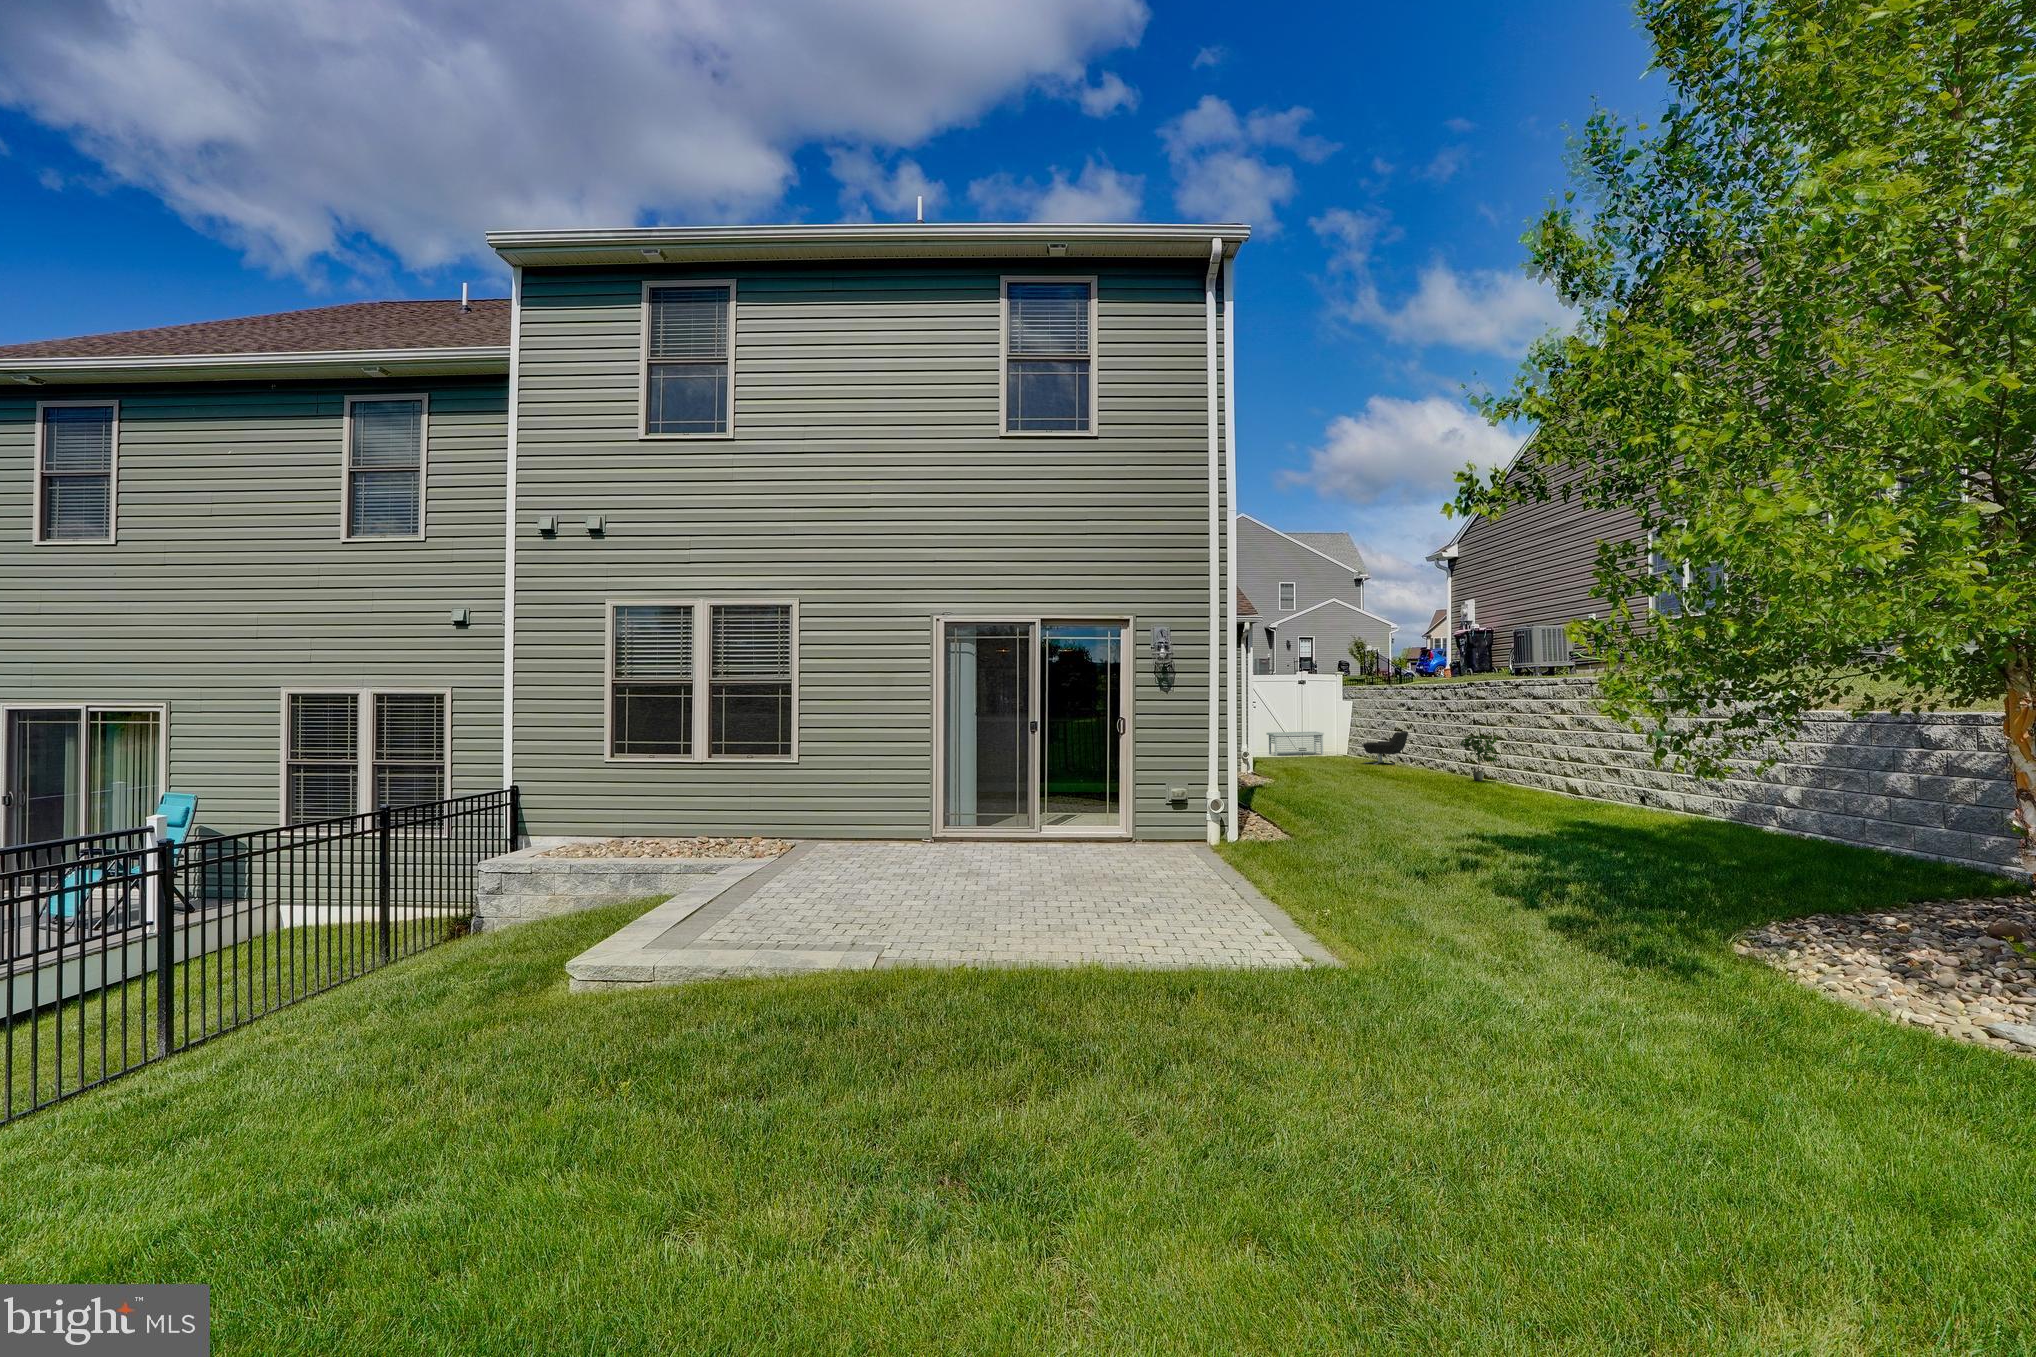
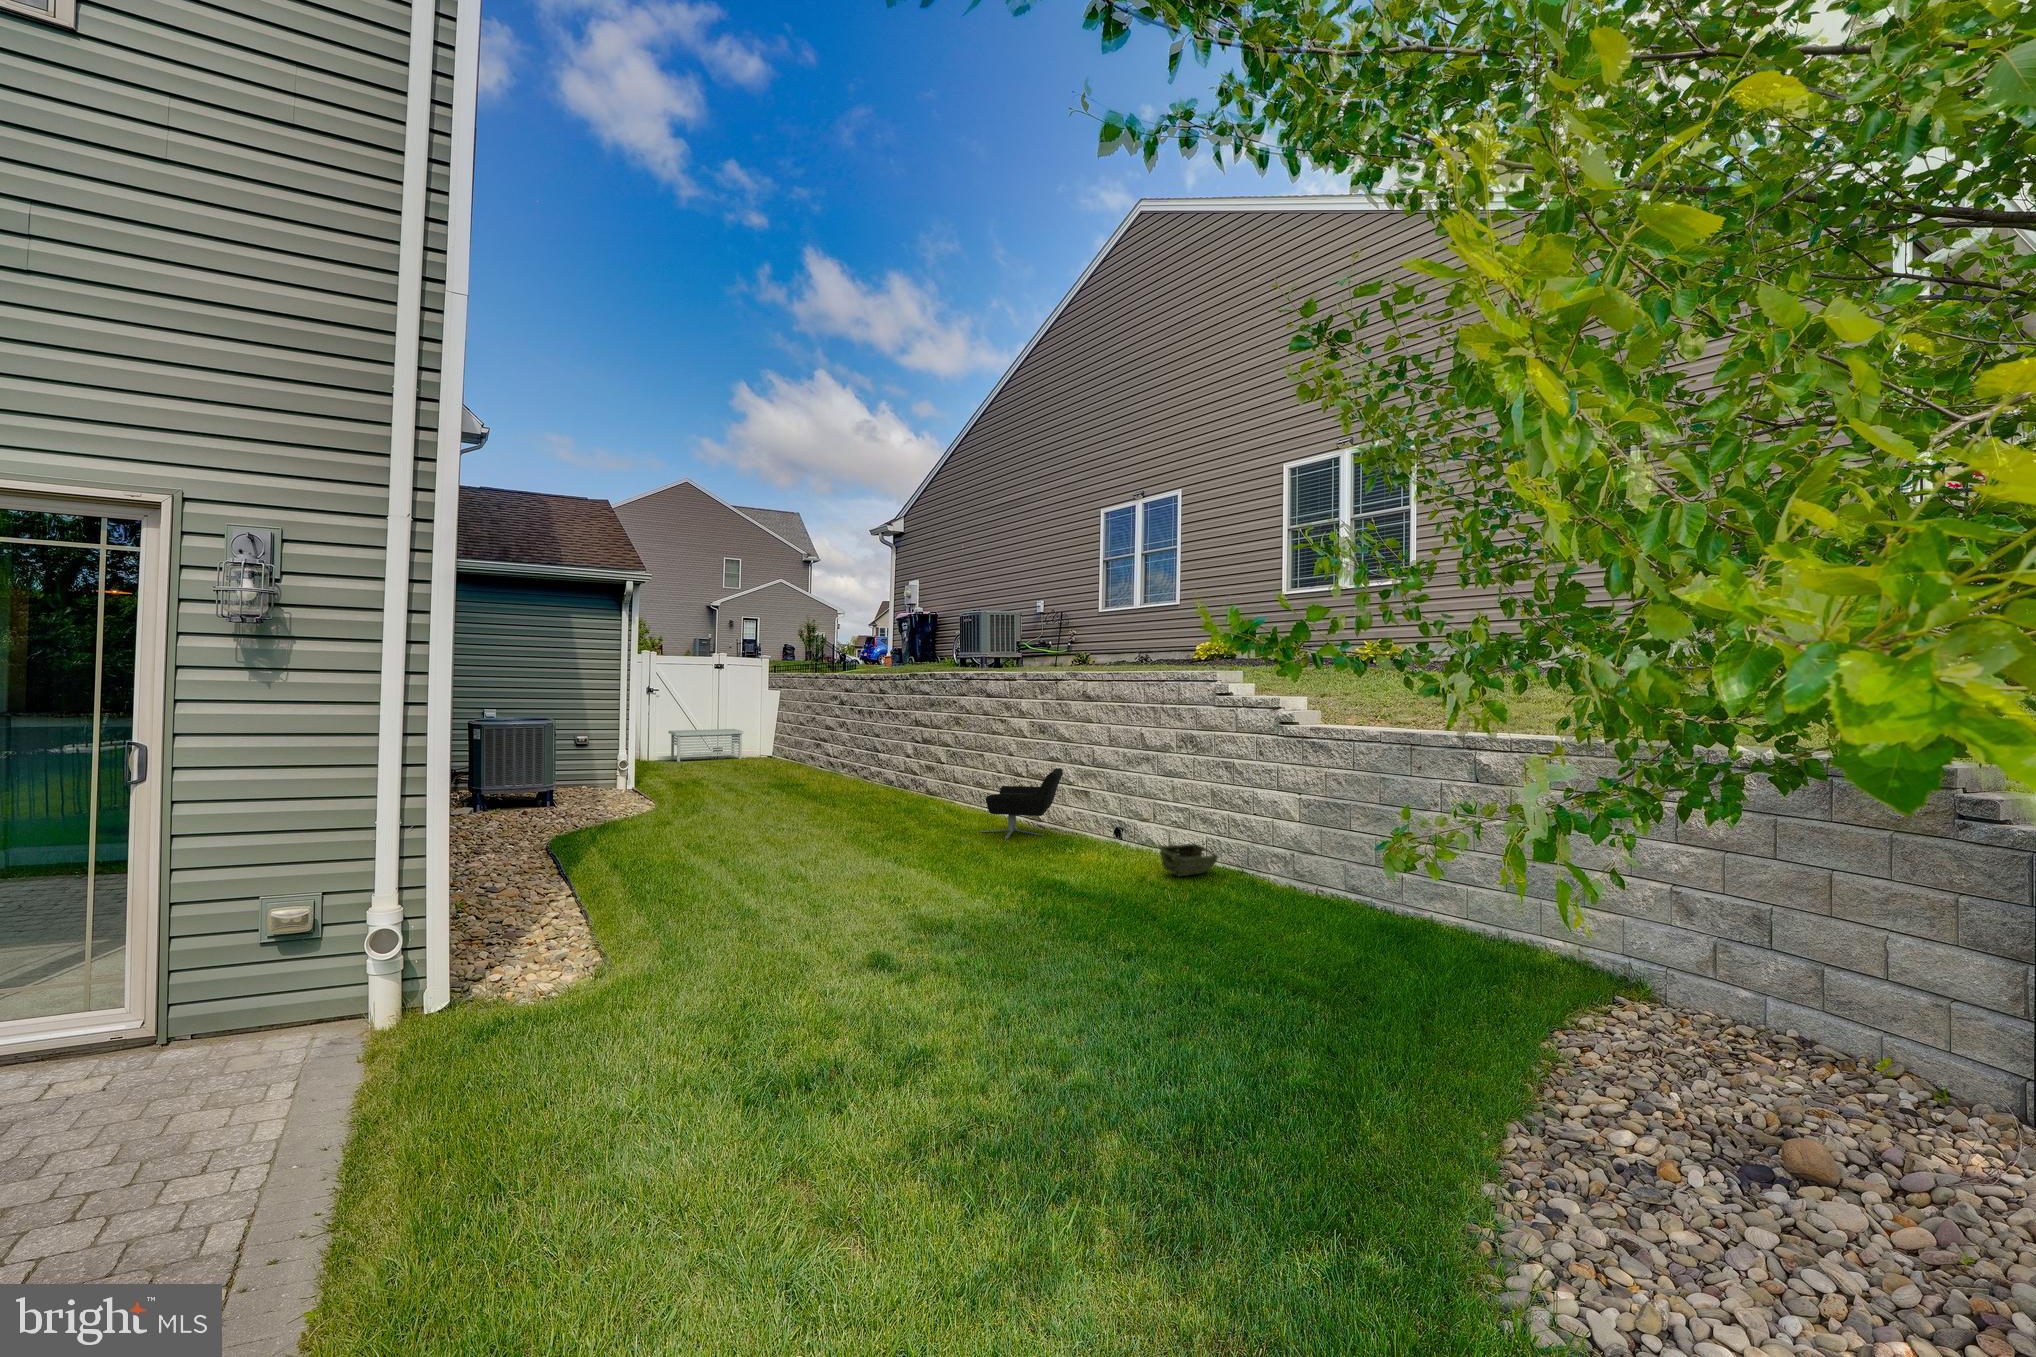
lounge chair: present [1363,731,1408,764] -> present [980,768,1063,839]
potted plant: present [1459,736,1501,781] -> none [897,741,946,800]
woven basket: none [1667,802,1721,823] -> present [1159,844,1219,876]

